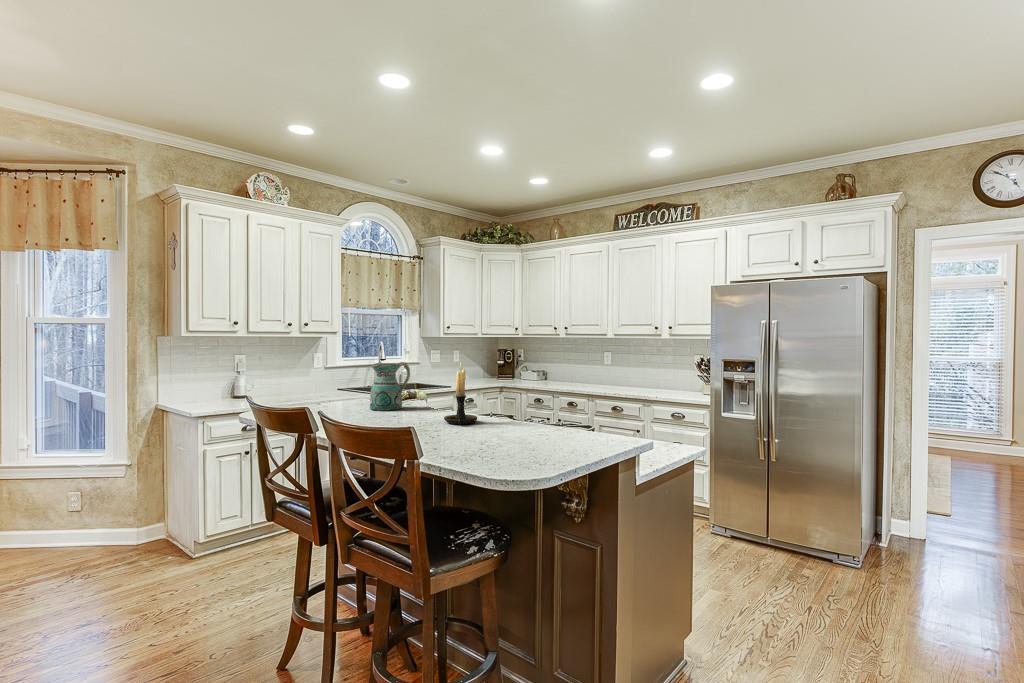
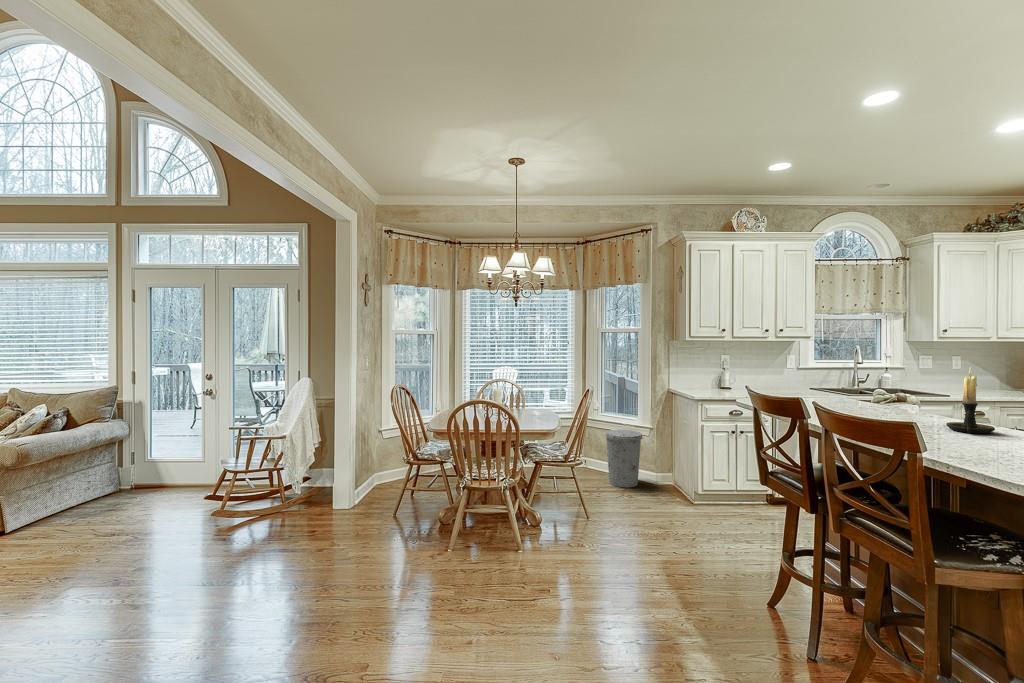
ceramic pitcher: present [370,362,410,411] -> none [851,366,899,411]
trash can: none [42,473,113,567] -> present [606,429,642,487]

